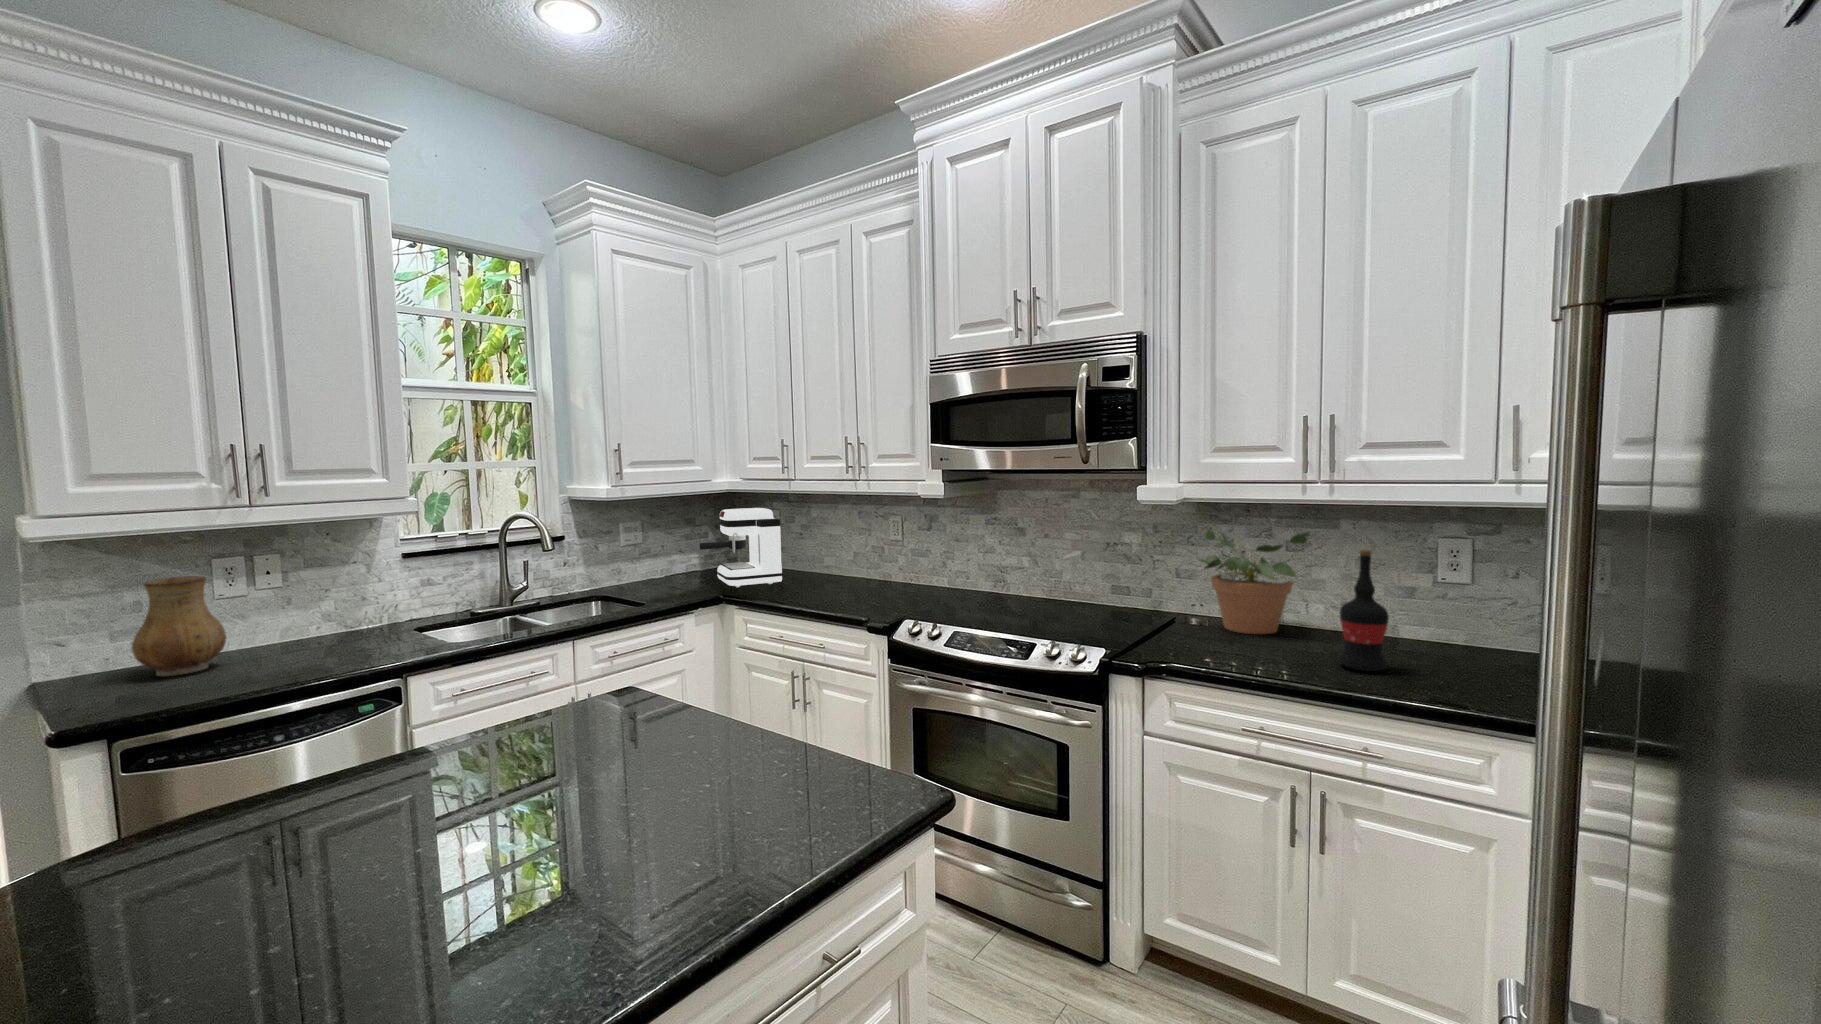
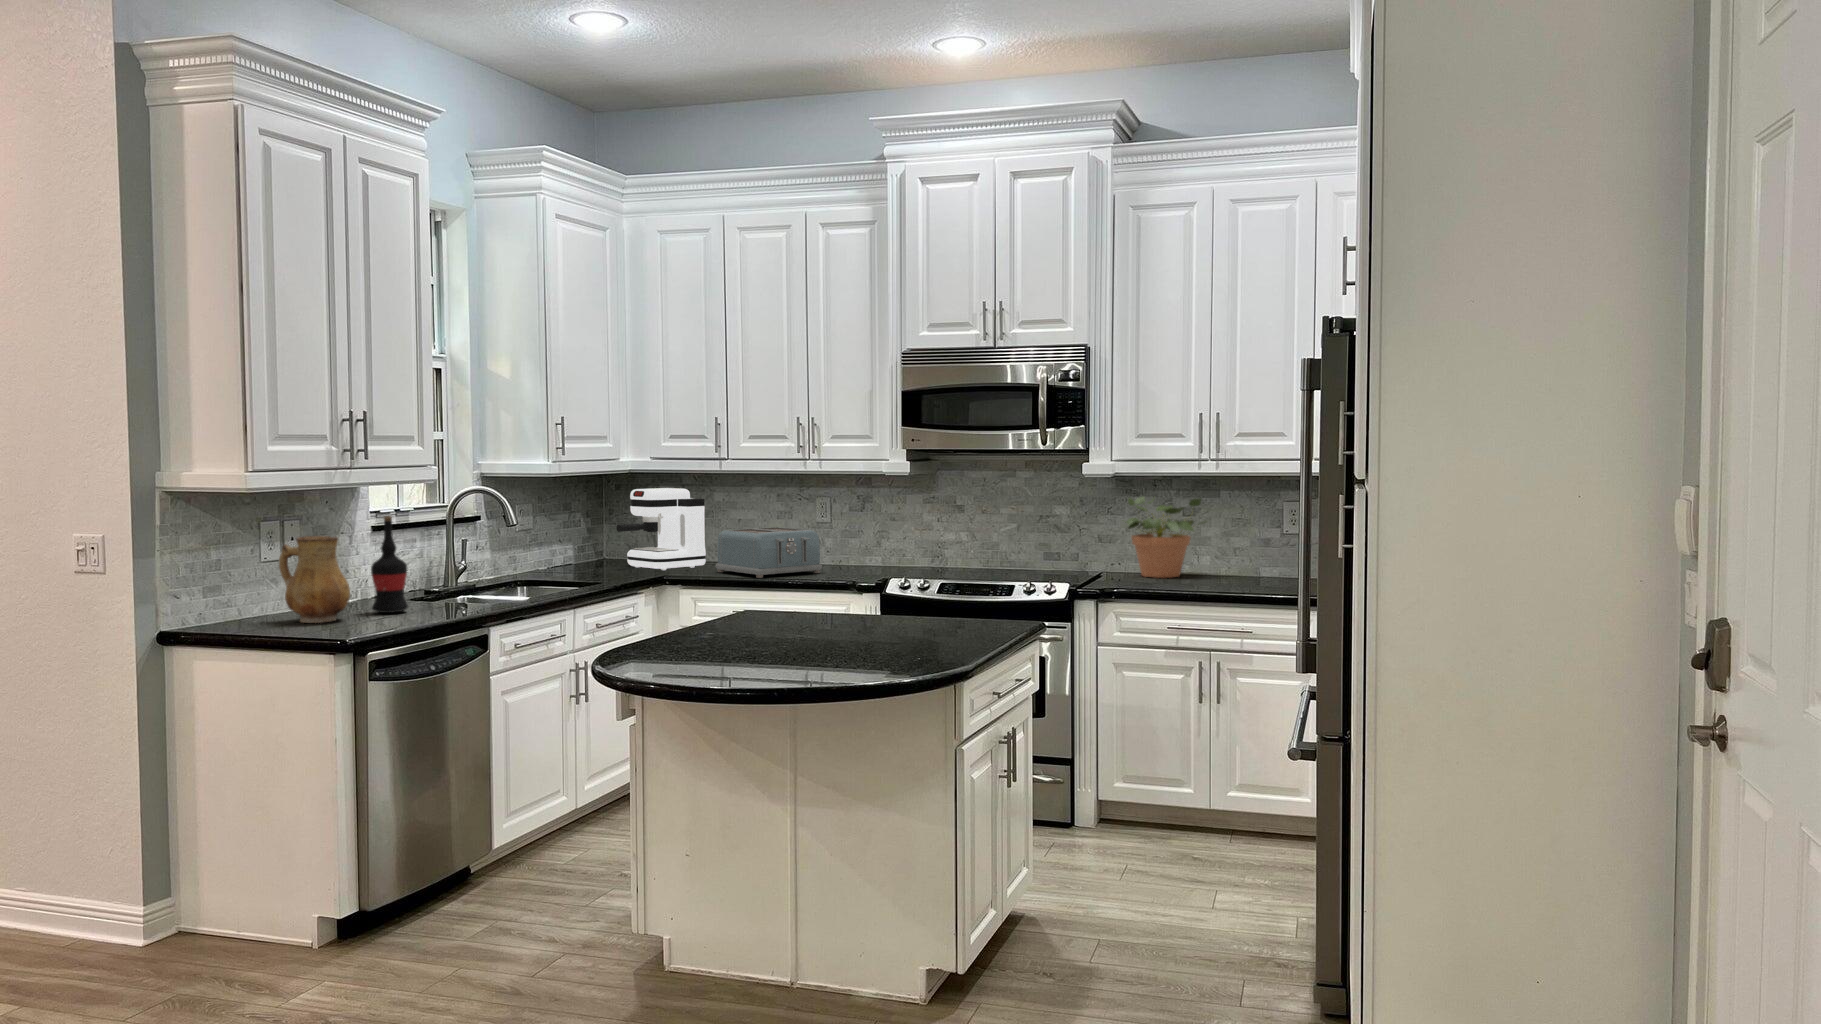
toaster: none [775,548,867,606] -> present [716,527,822,578]
wine bottle: present [1339,550,1389,671] -> present [371,516,408,613]

